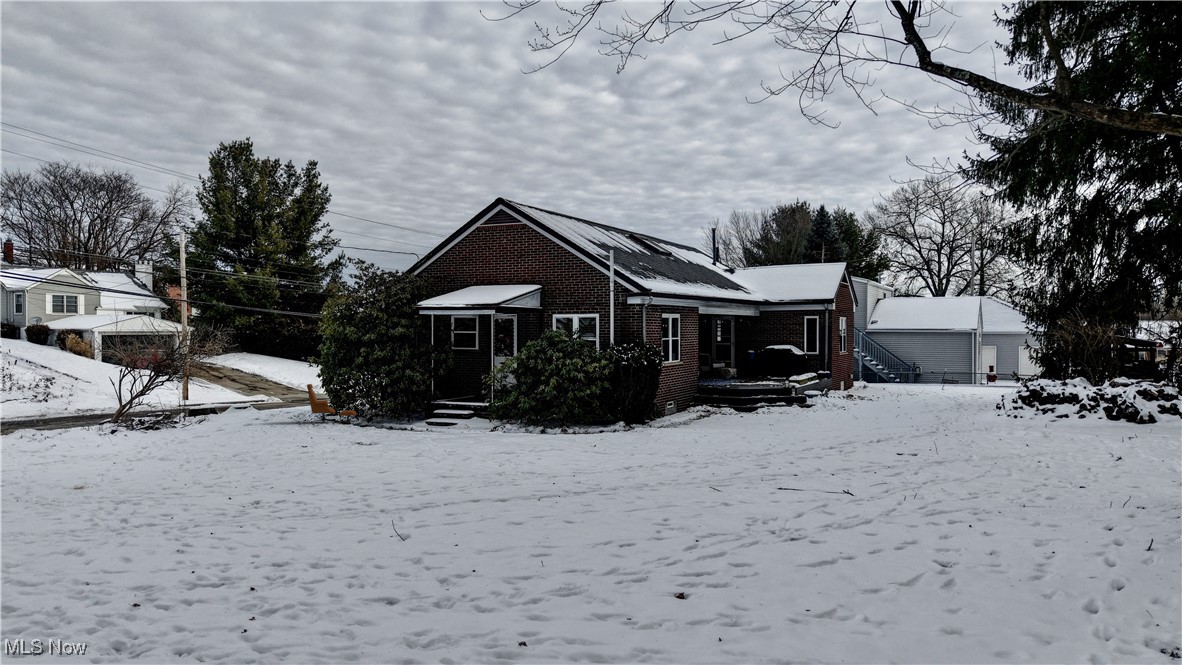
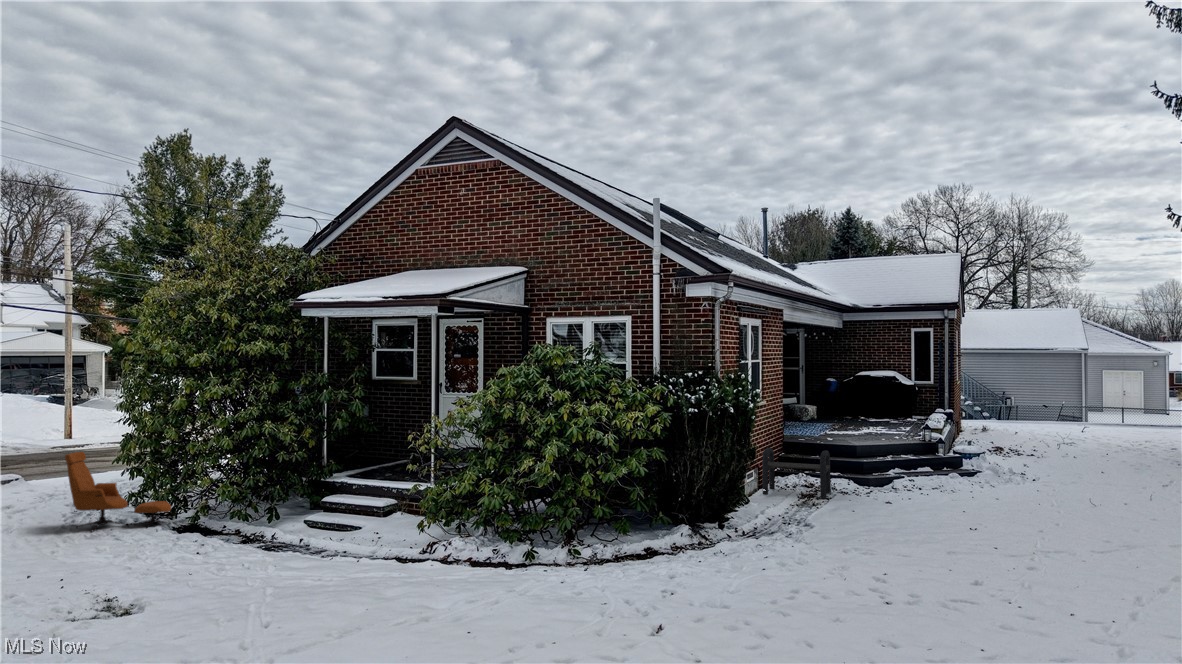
bench: none [674,389,713,416] -> present [762,448,831,499]

